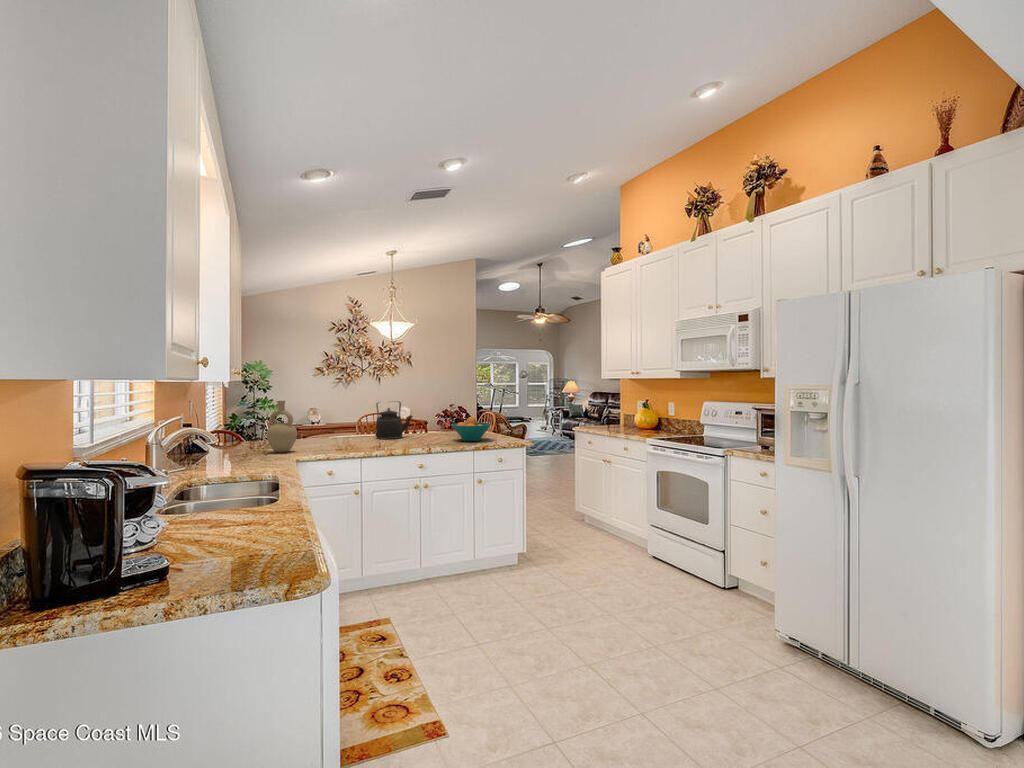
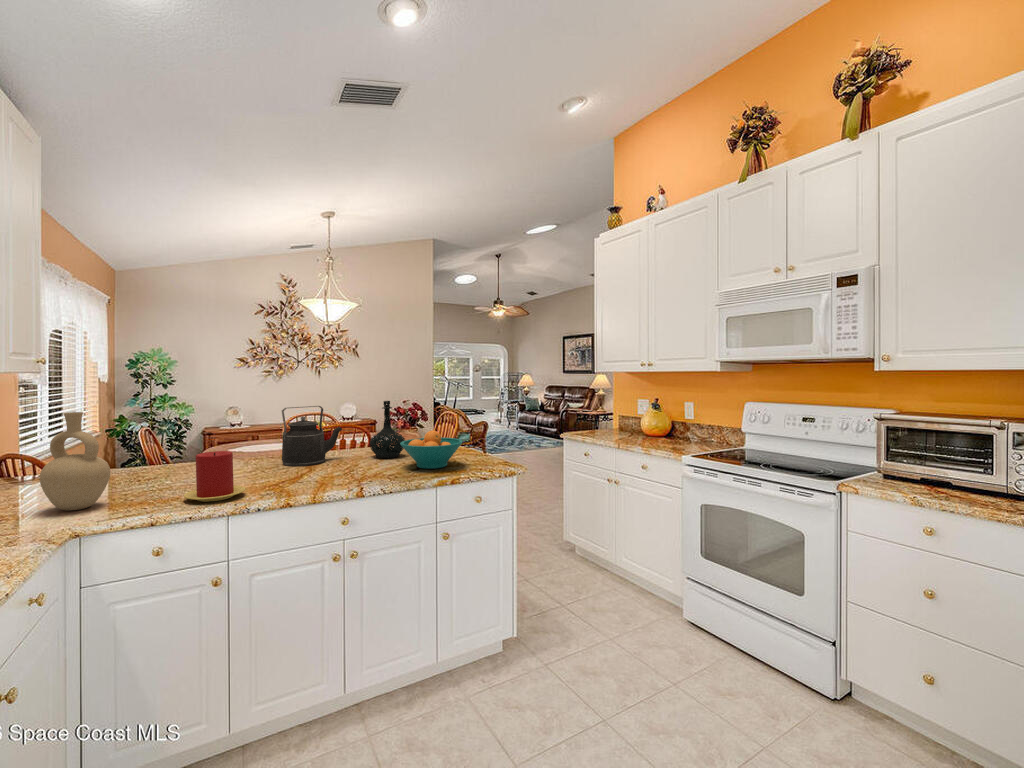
bottle: none [430,398,454,437] -> present [370,401,405,458]
candle: none [334,424,365,451] -> present [184,451,245,502]

